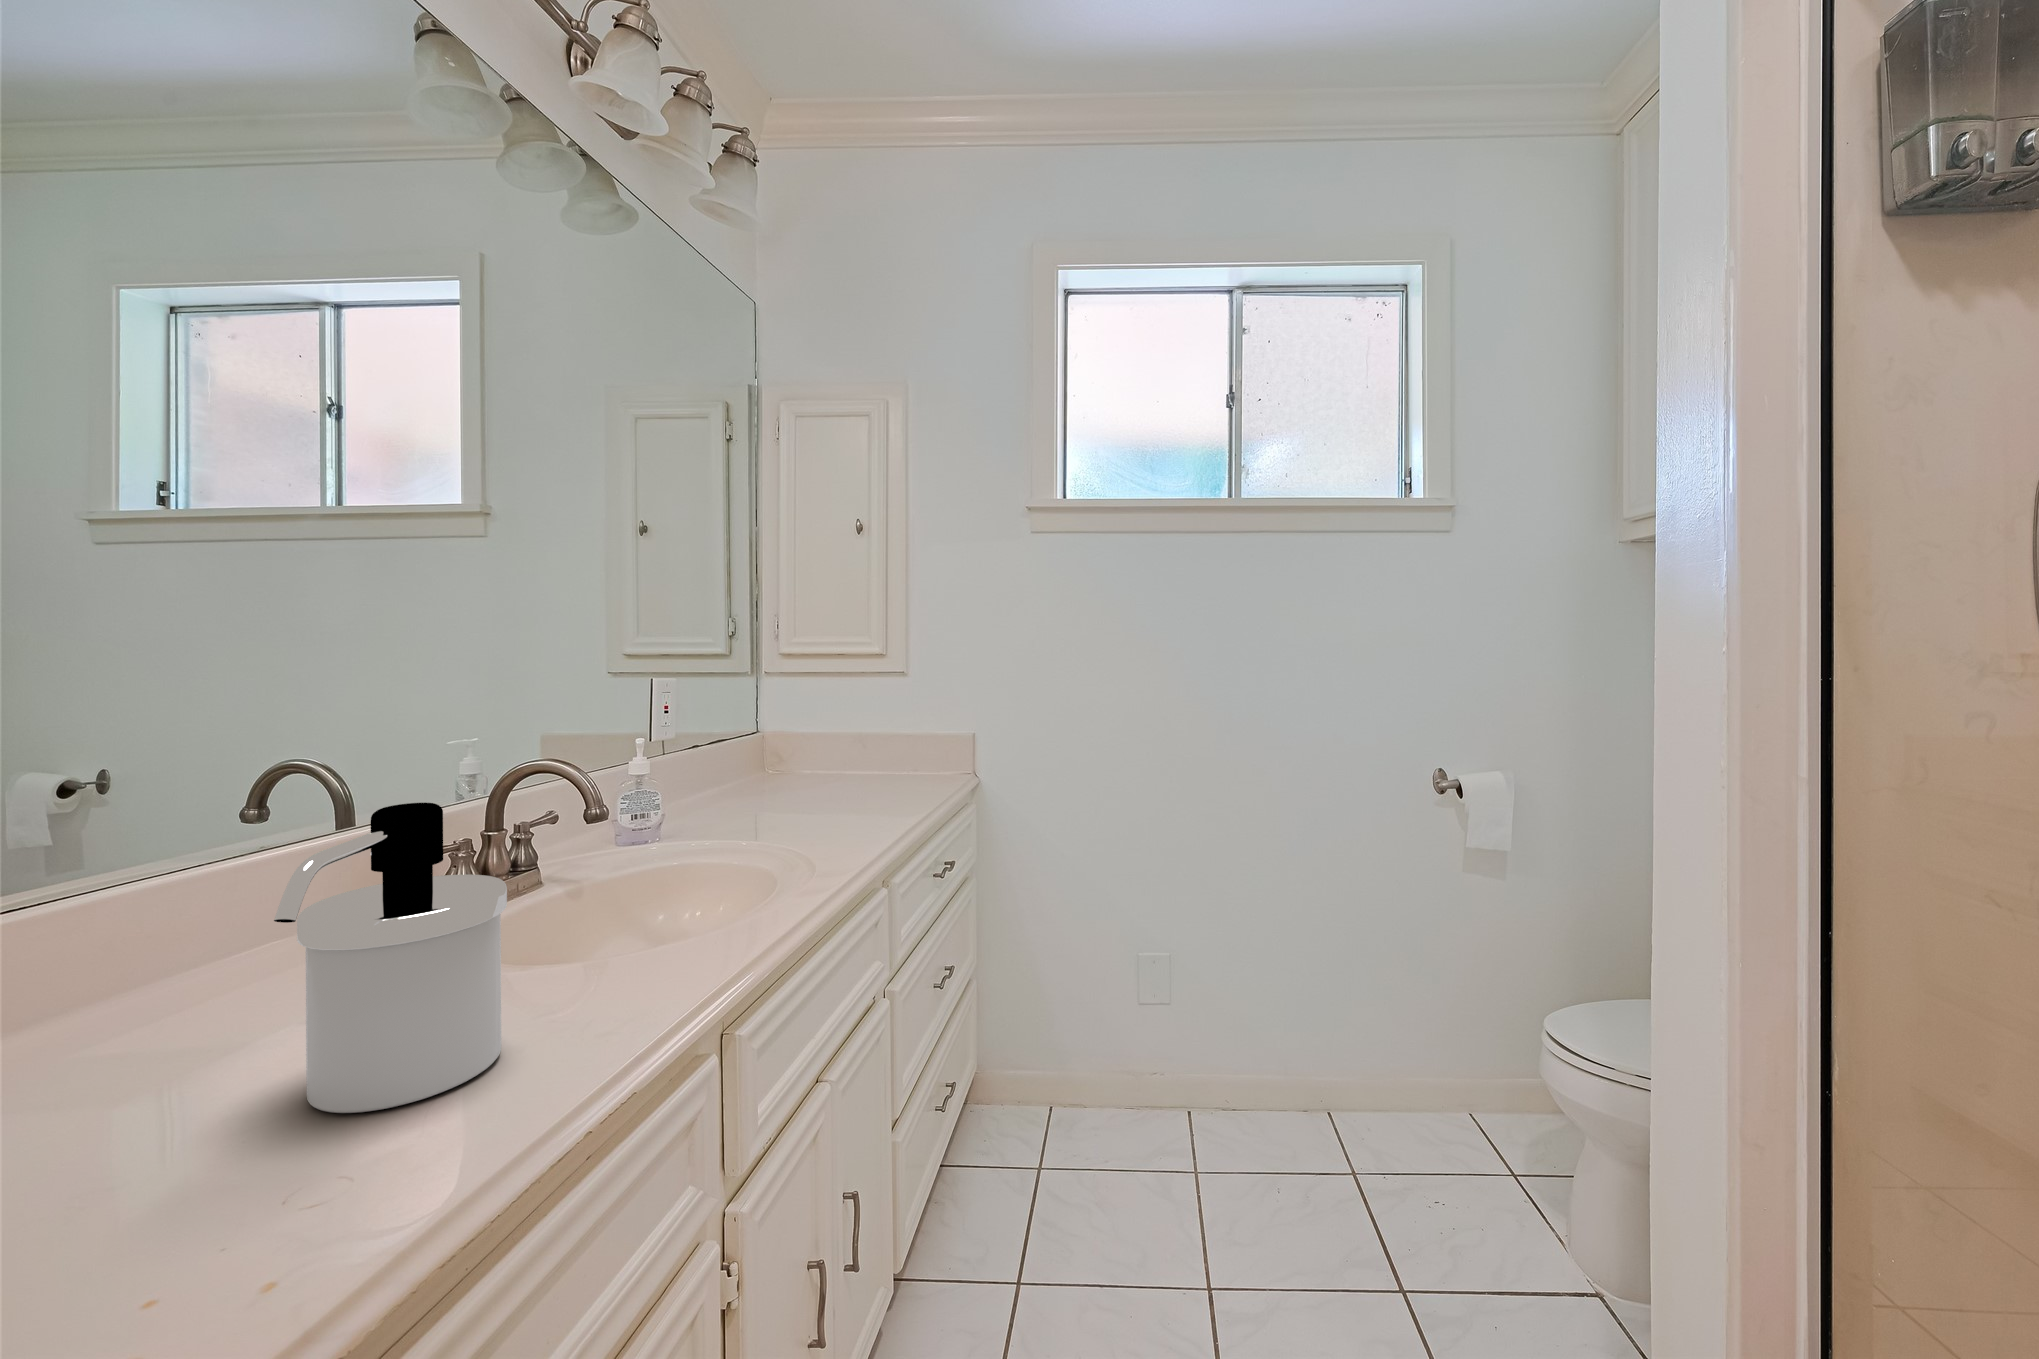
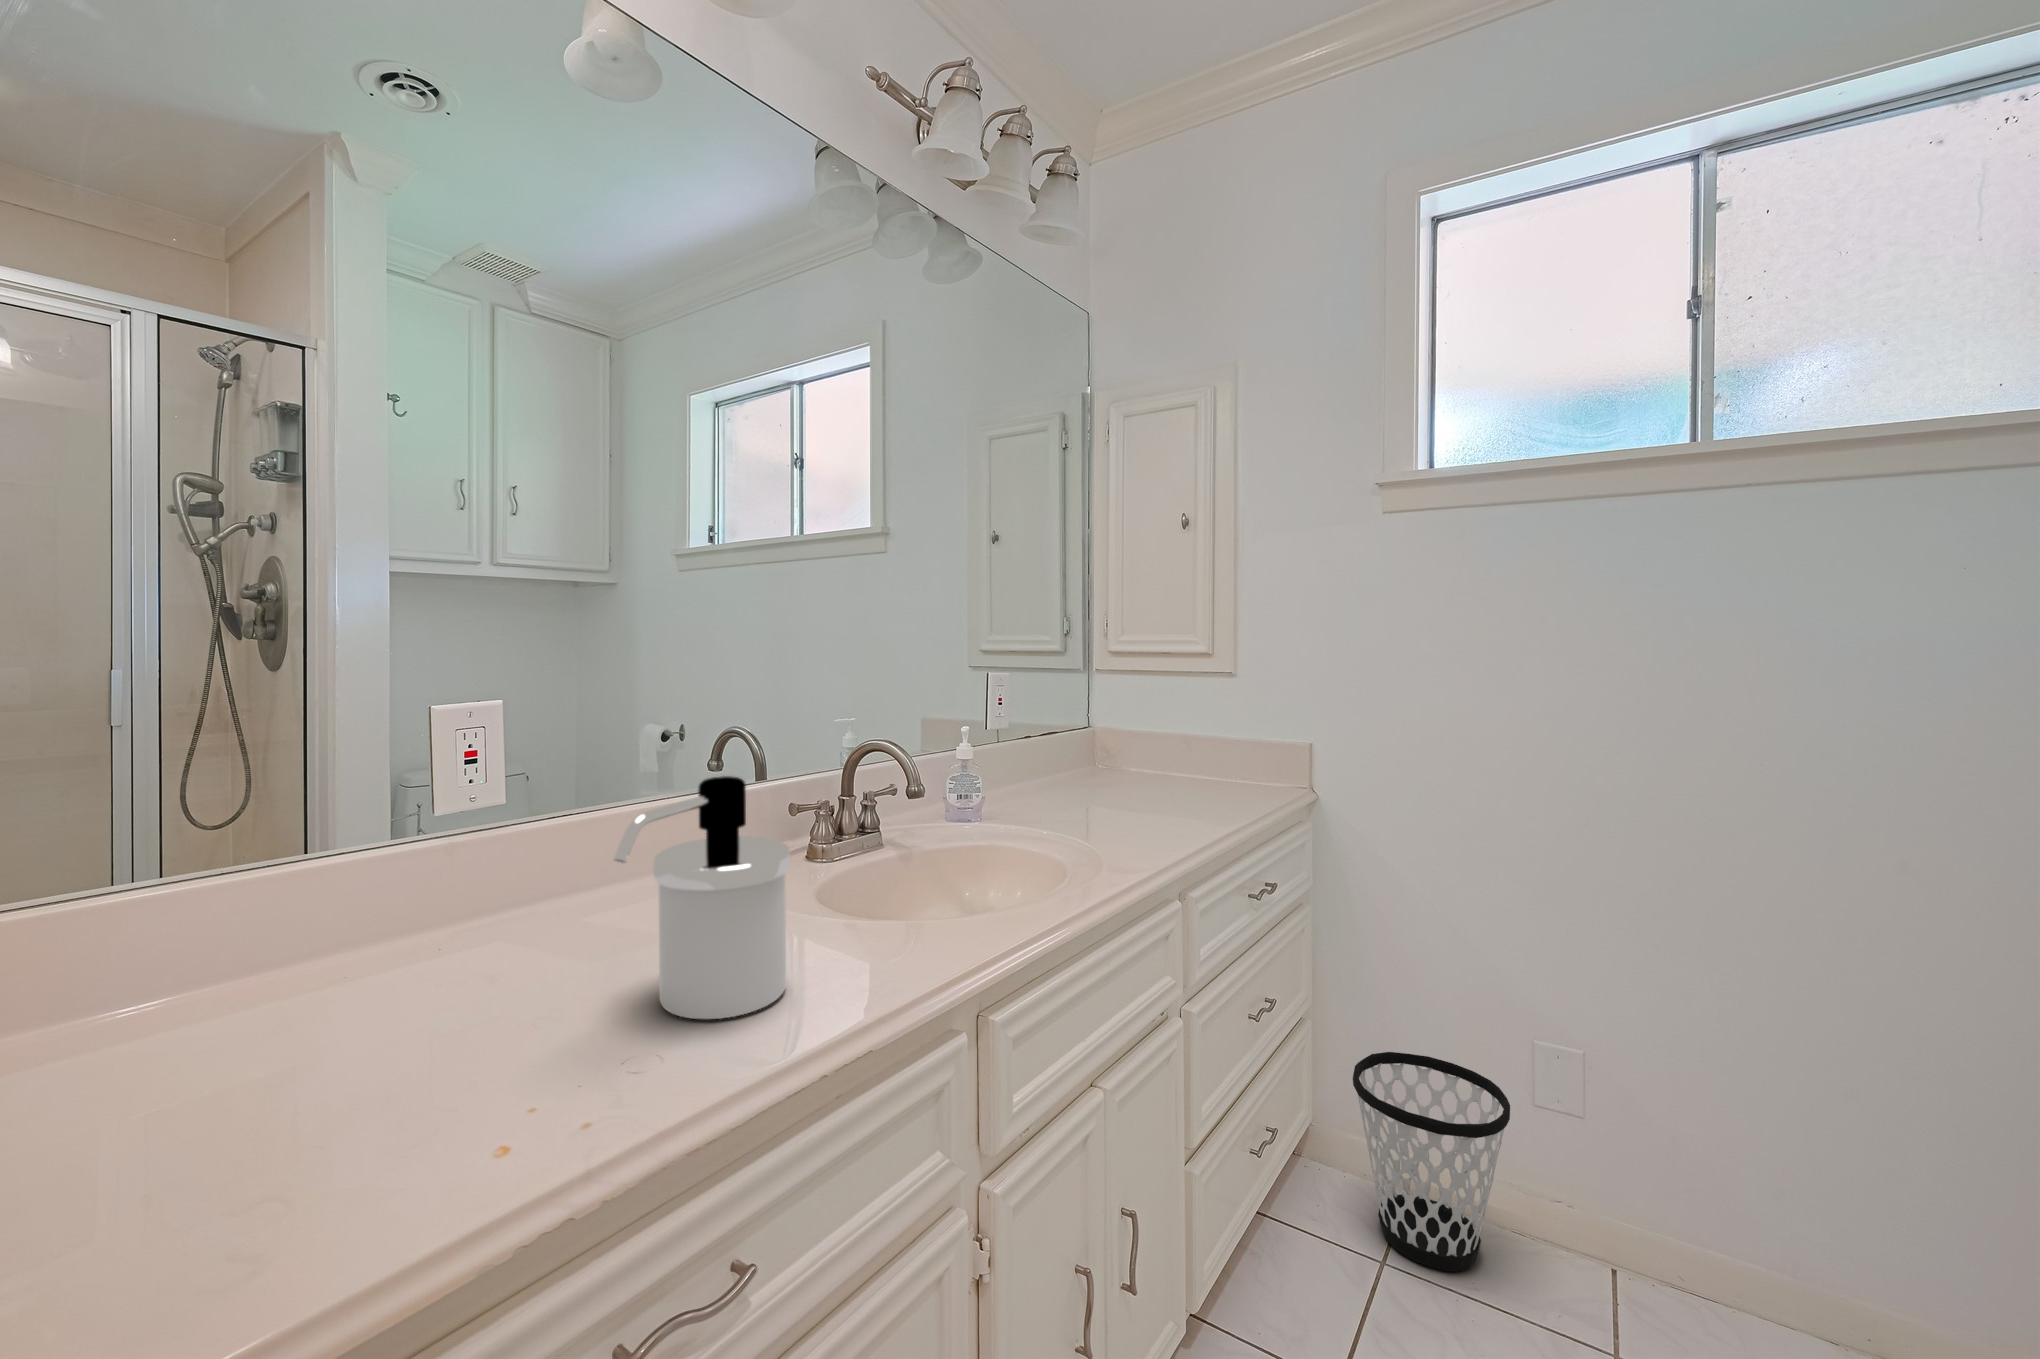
wastebasket: none [1012,991,1127,1164] -> present [1353,1052,1510,1271]

